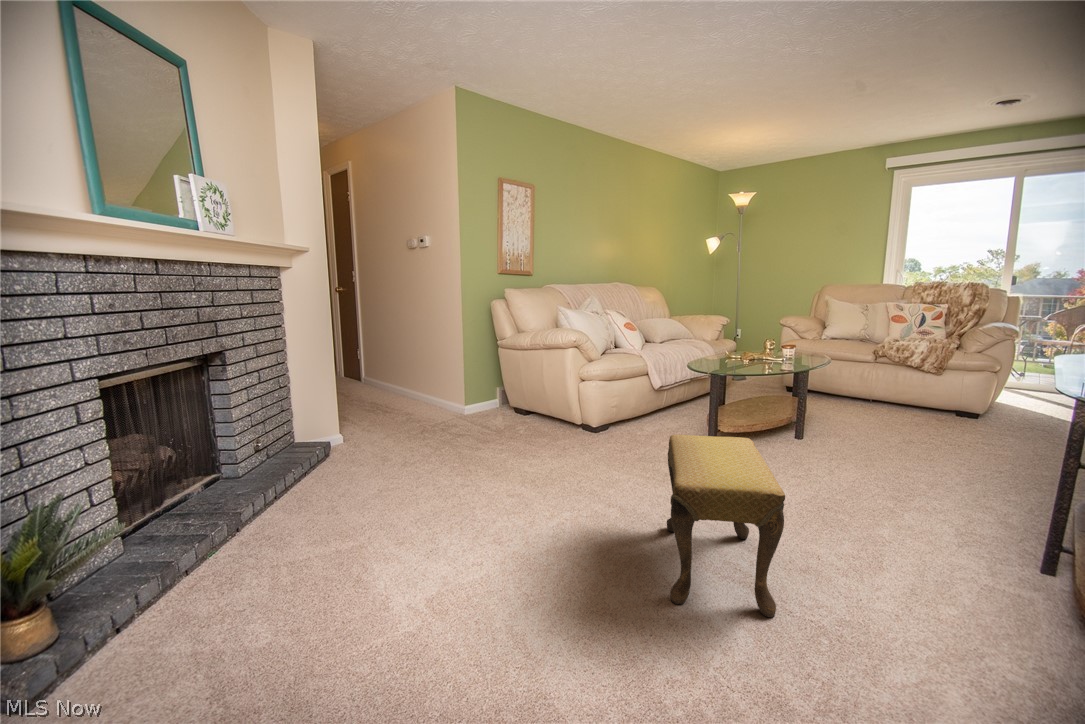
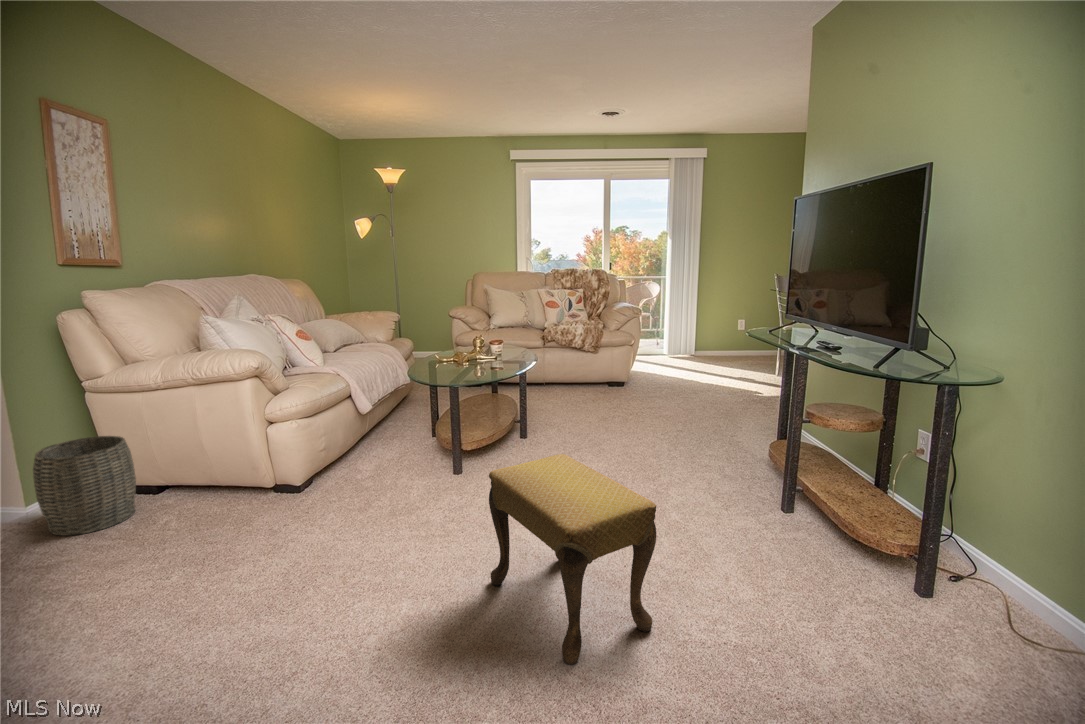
woven basket: none [467,373,512,425] -> present [33,436,136,536]

